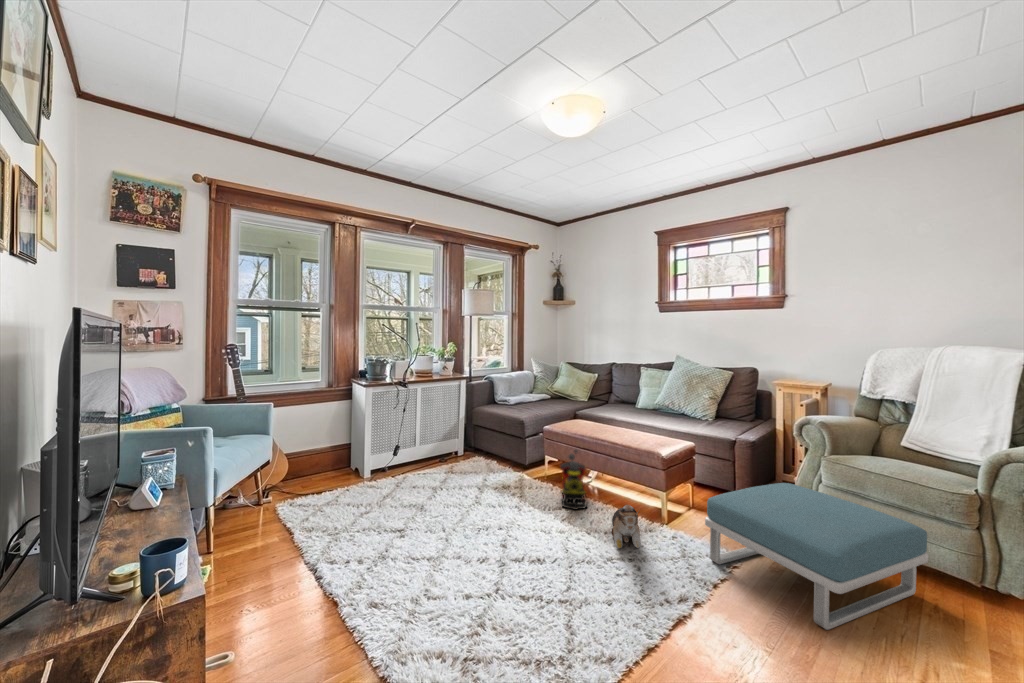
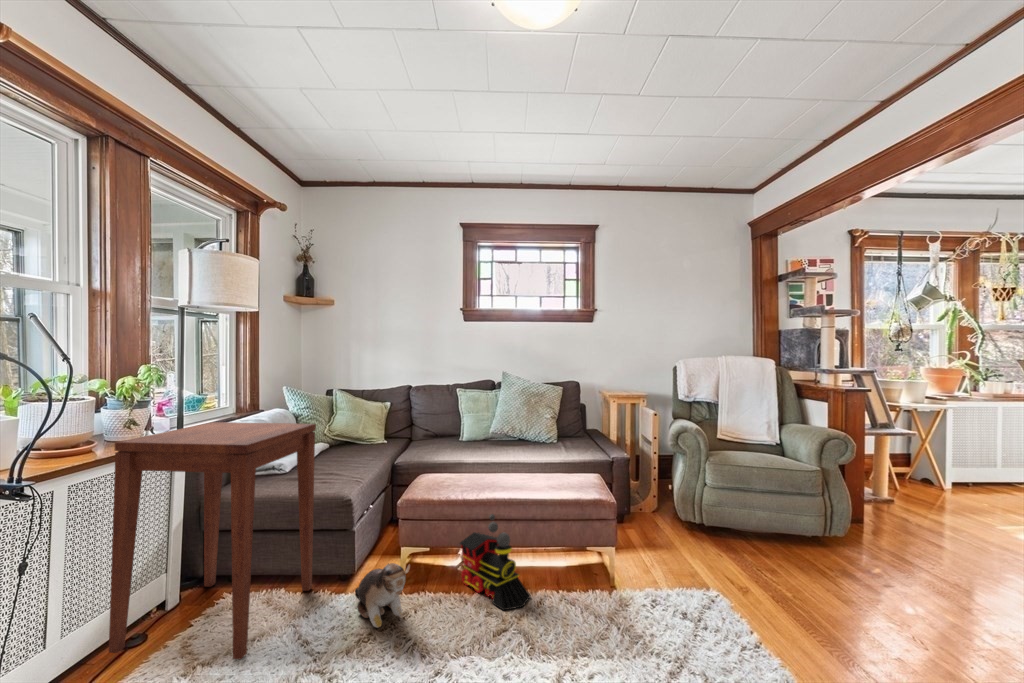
side table: none [415,375,496,480] -> present [109,422,316,659]
footstool: present [705,483,928,630] -> none [694,493,871,628]
plush toy: present [611,505,640,548] -> present [355,563,410,628]

